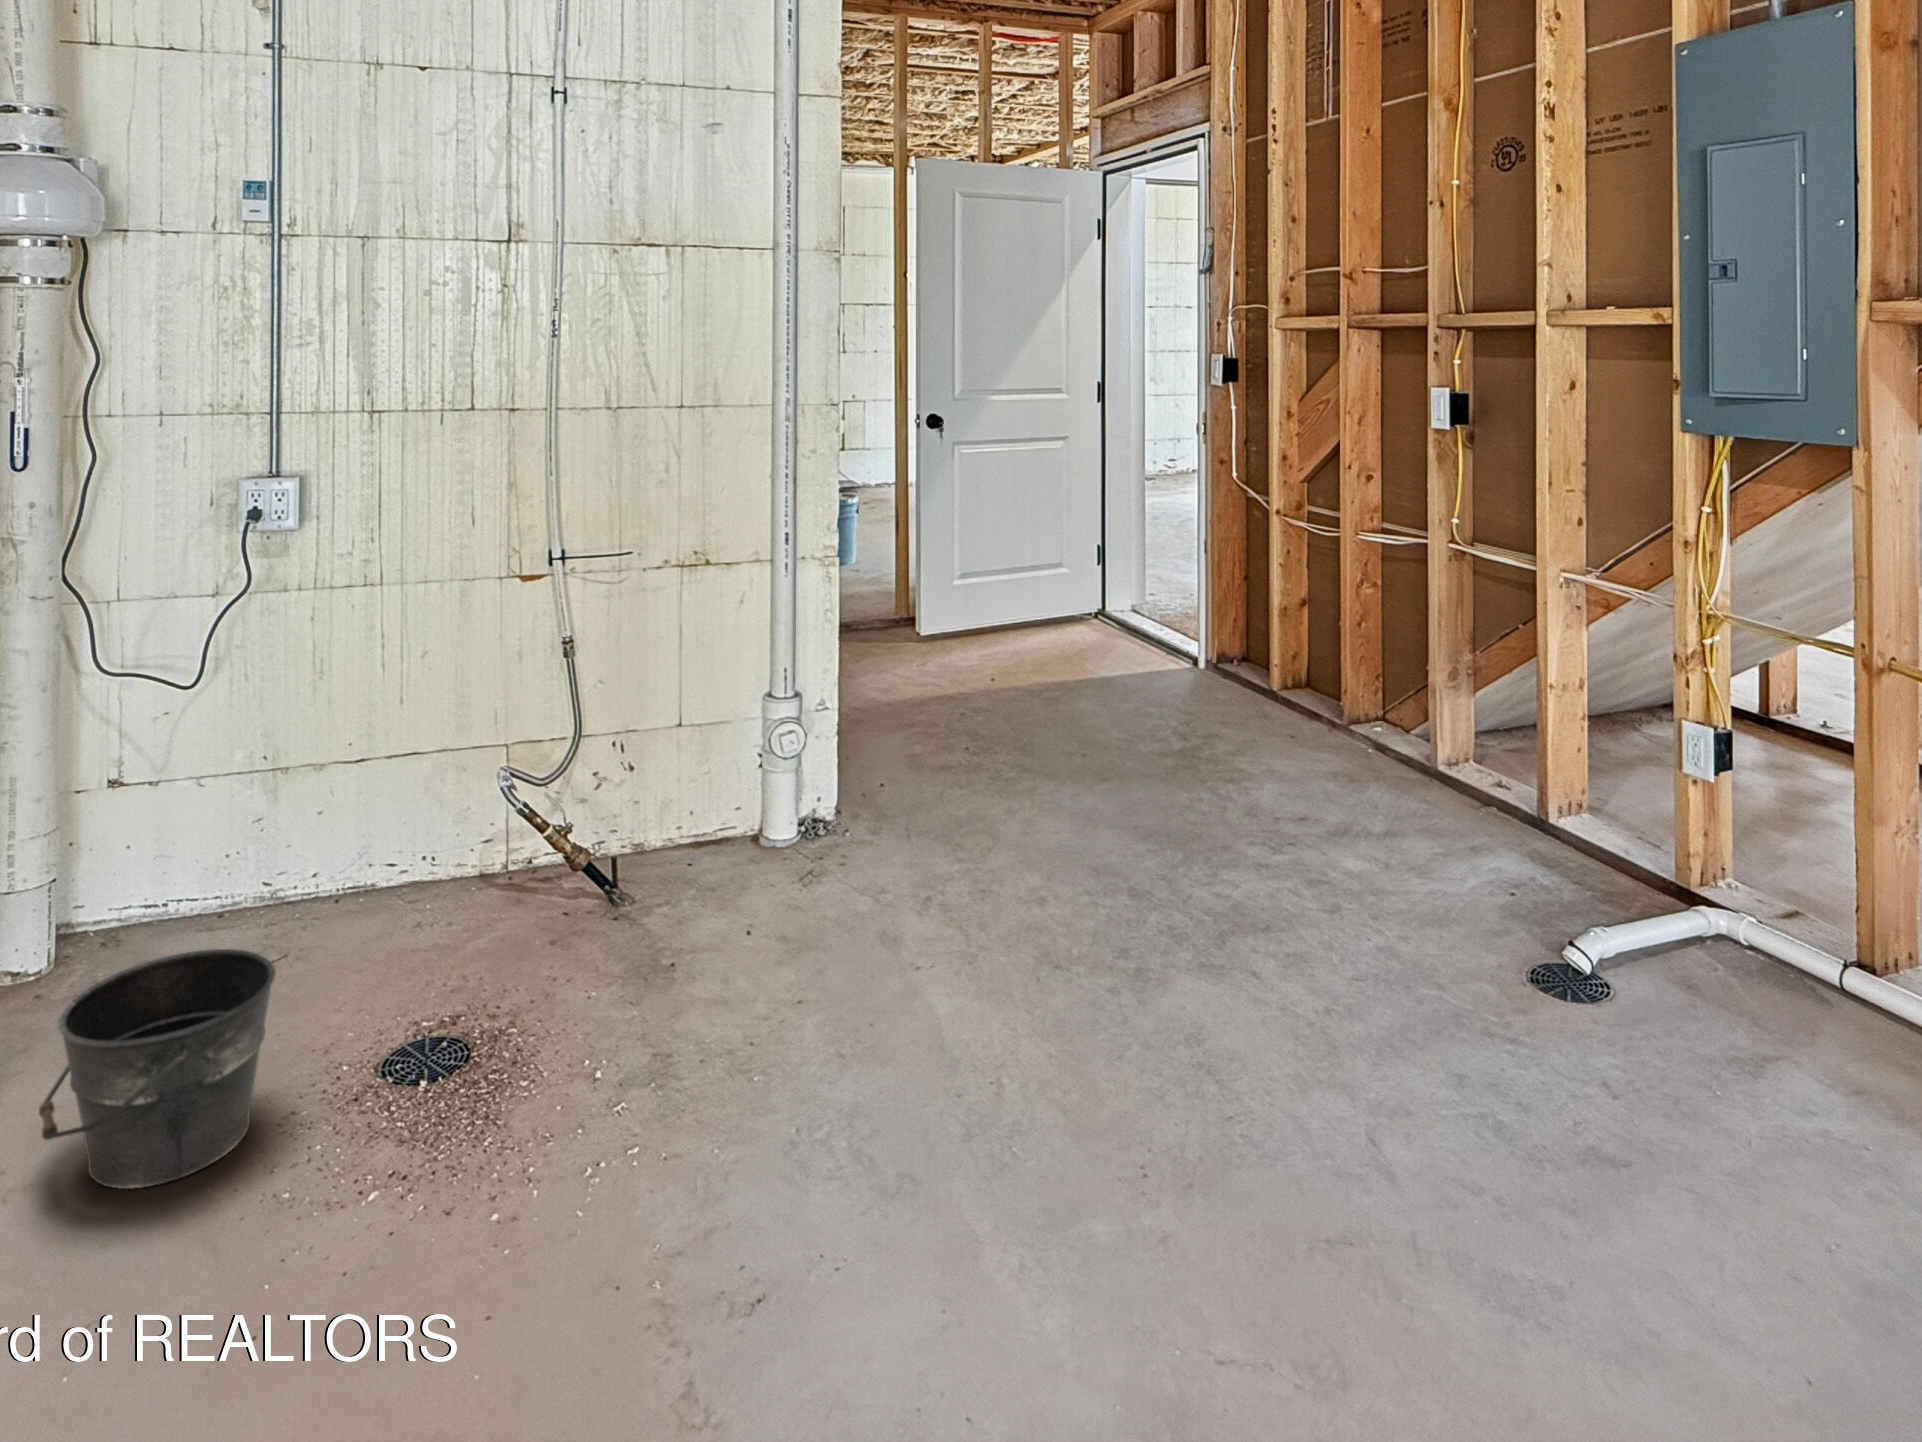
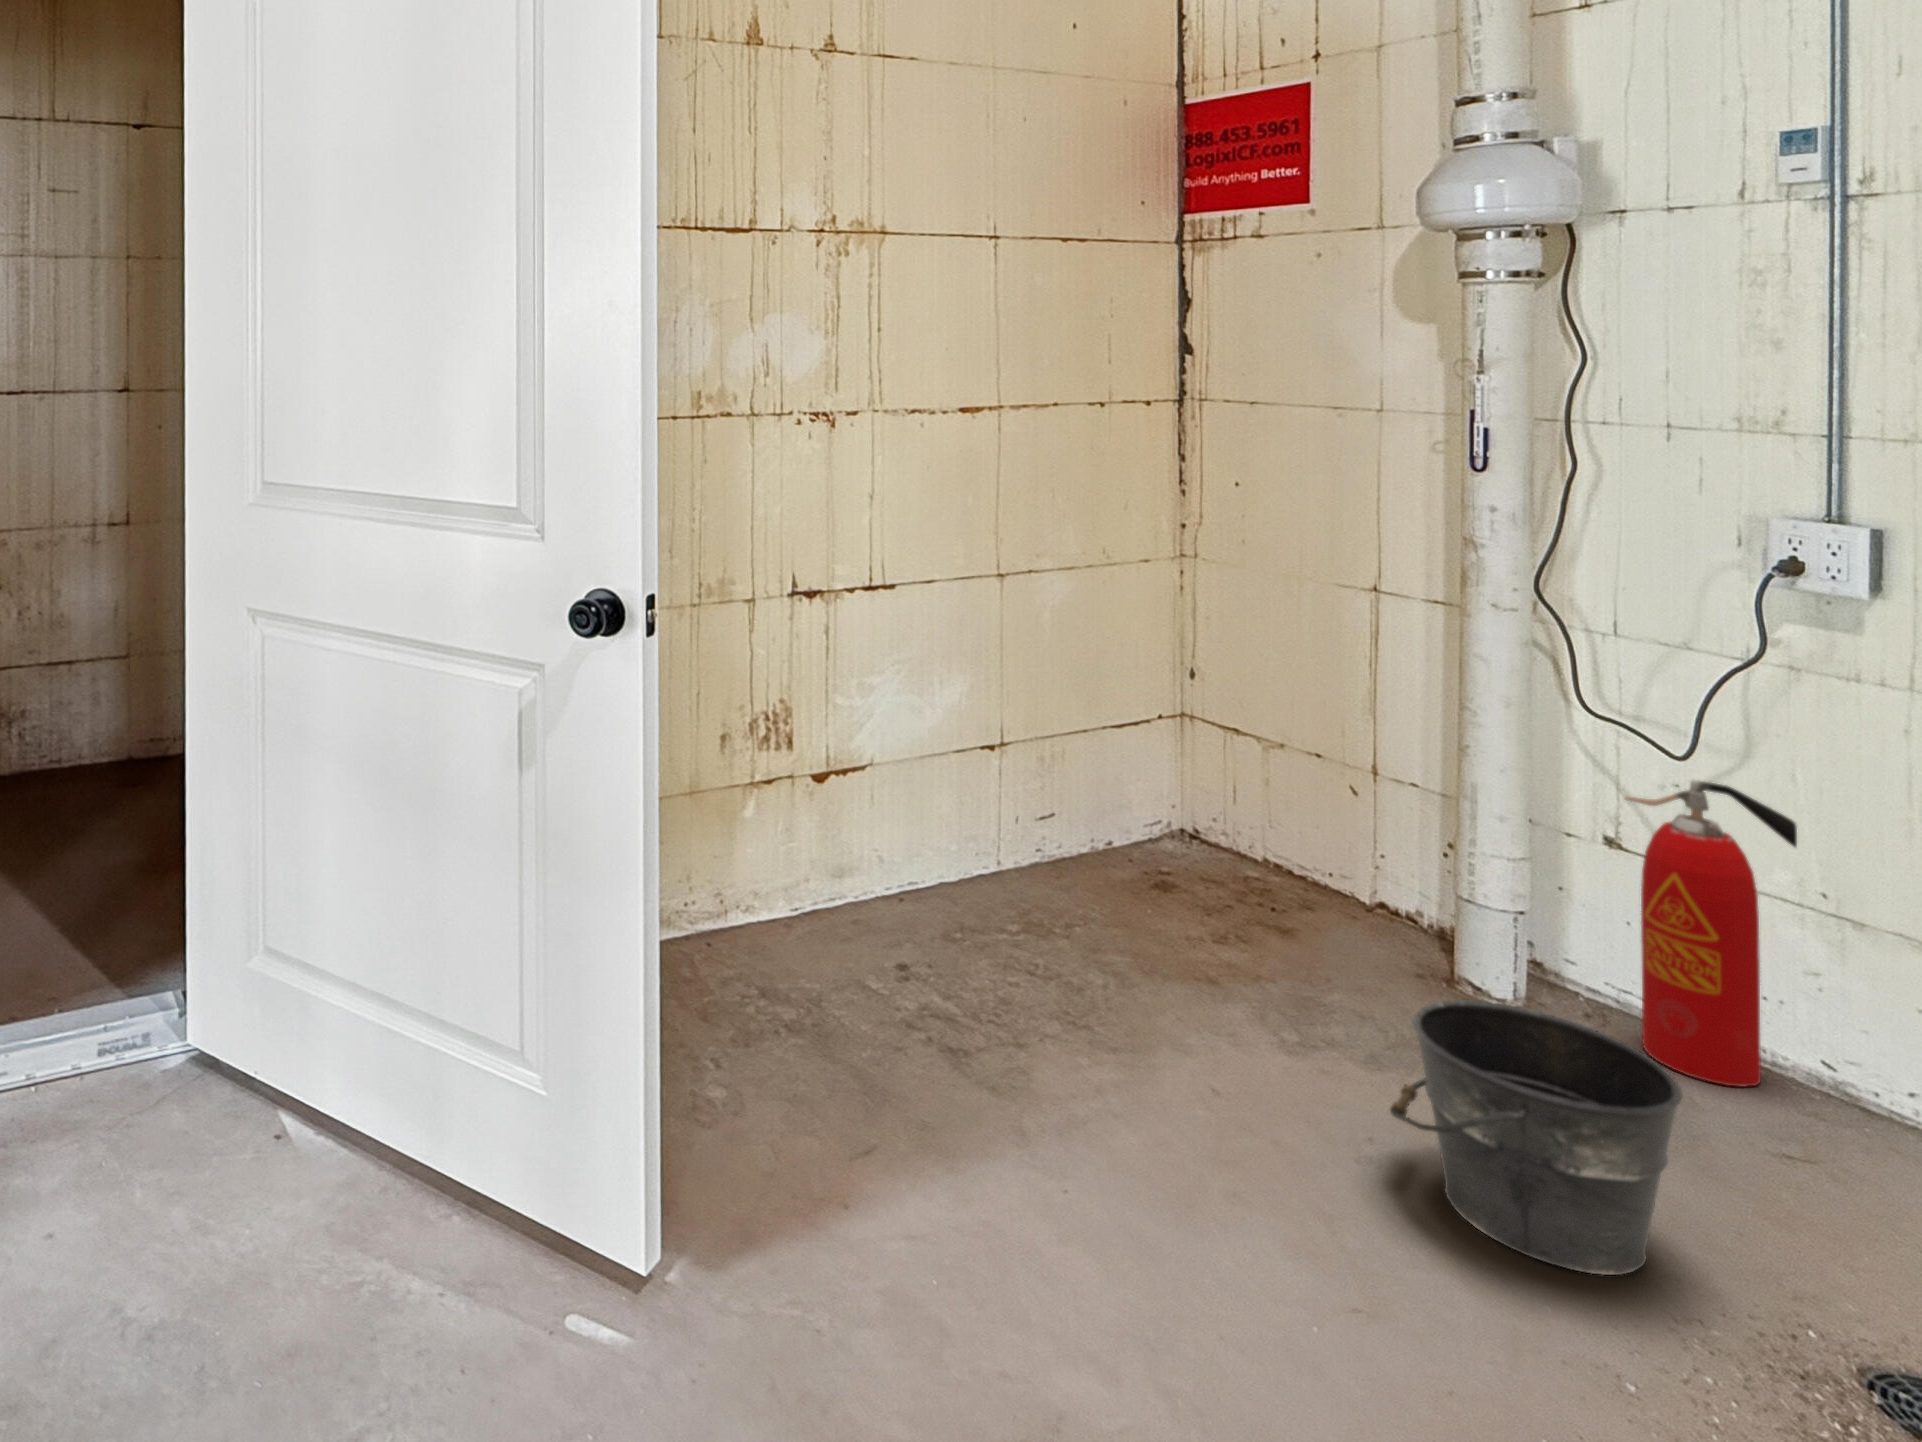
fire extinguisher: none [134,708,253,961] -> present [1625,779,1797,1086]

